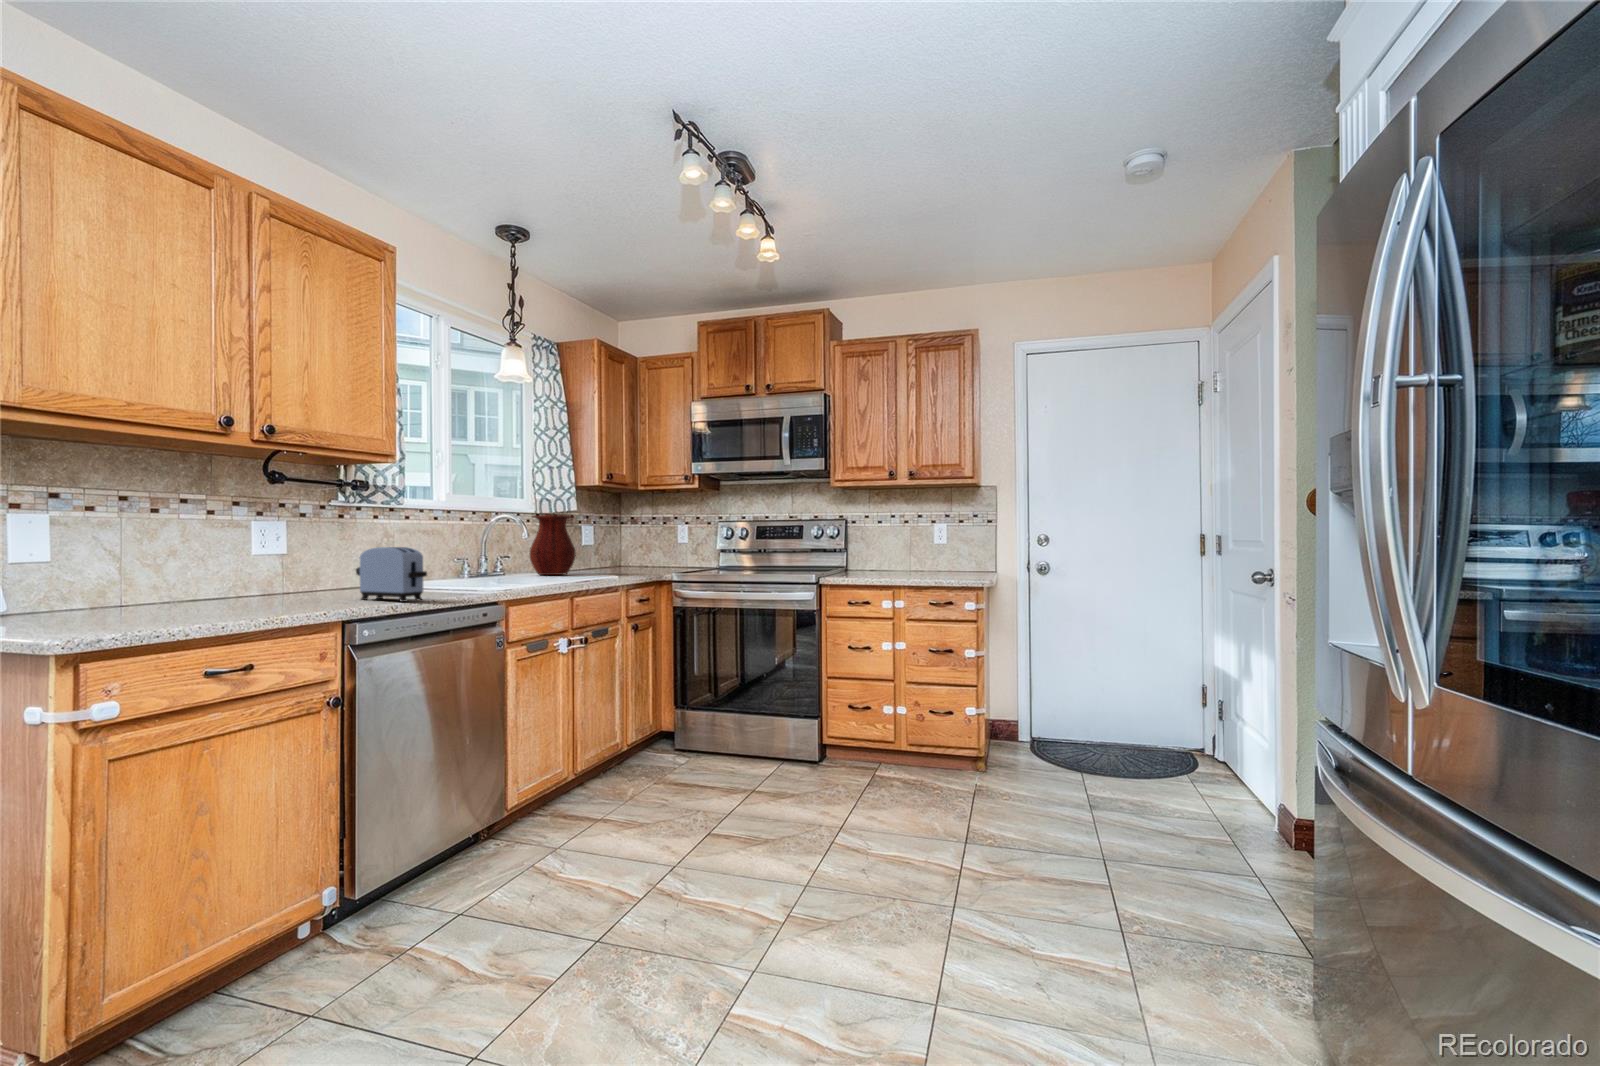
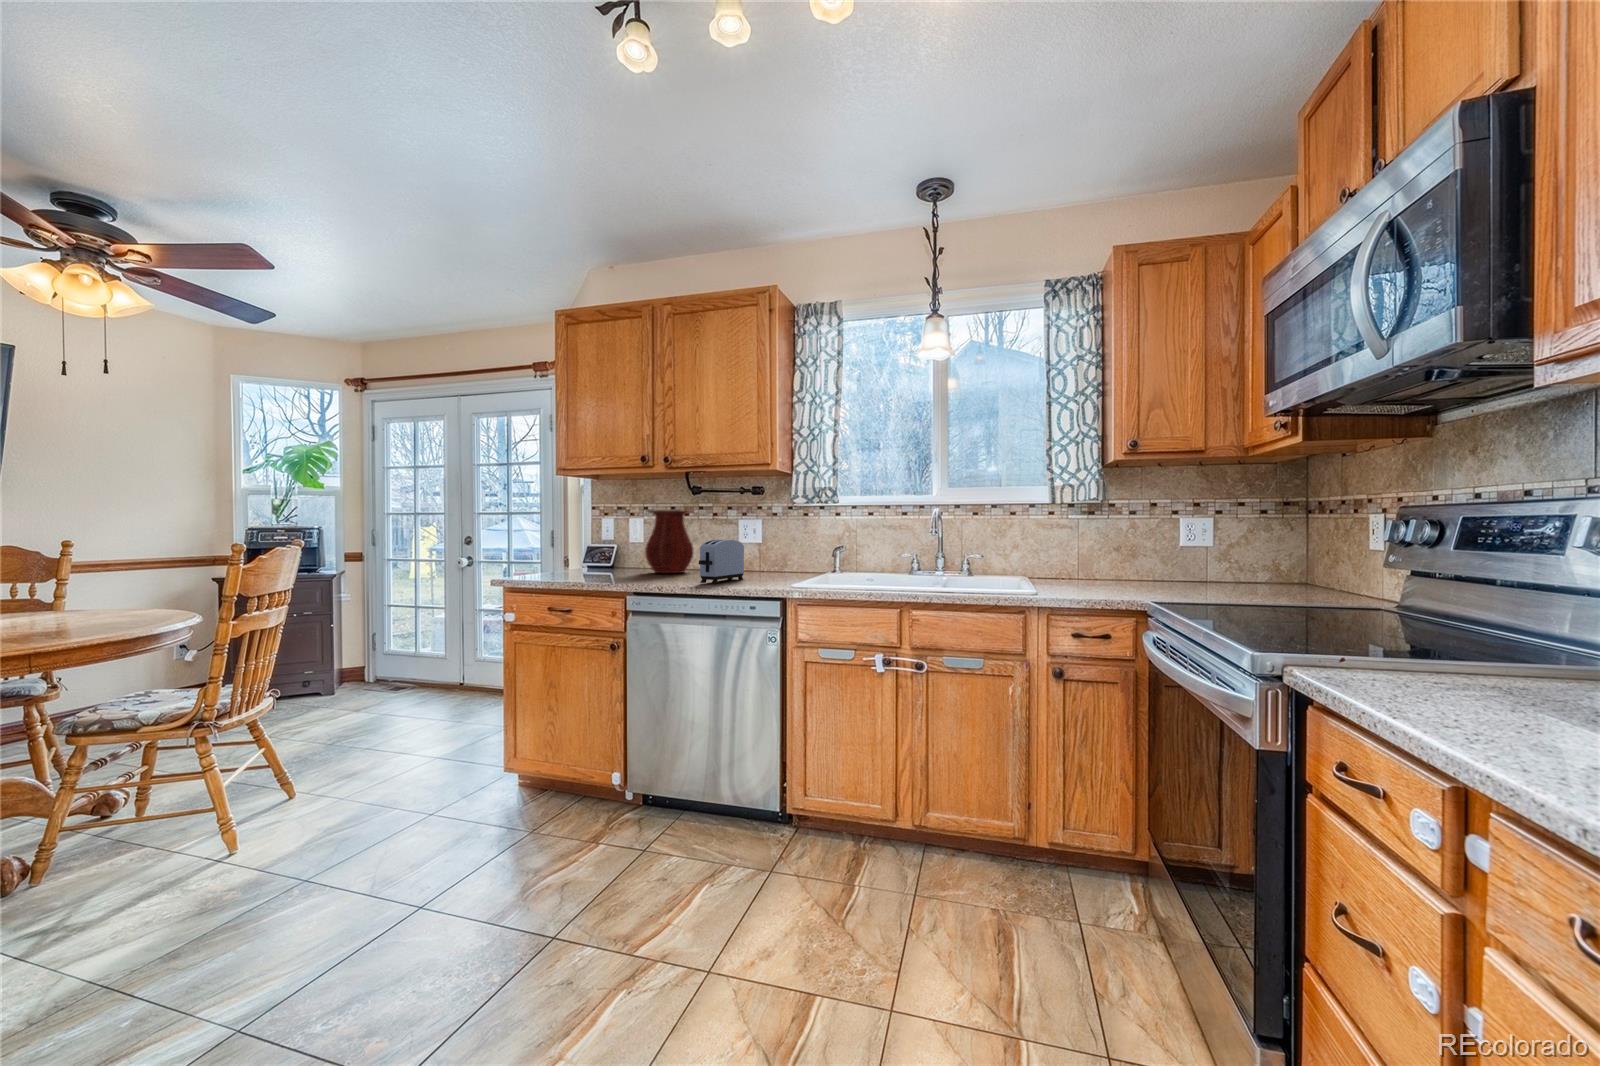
vase: present [529,515,576,575] -> present [645,510,693,573]

